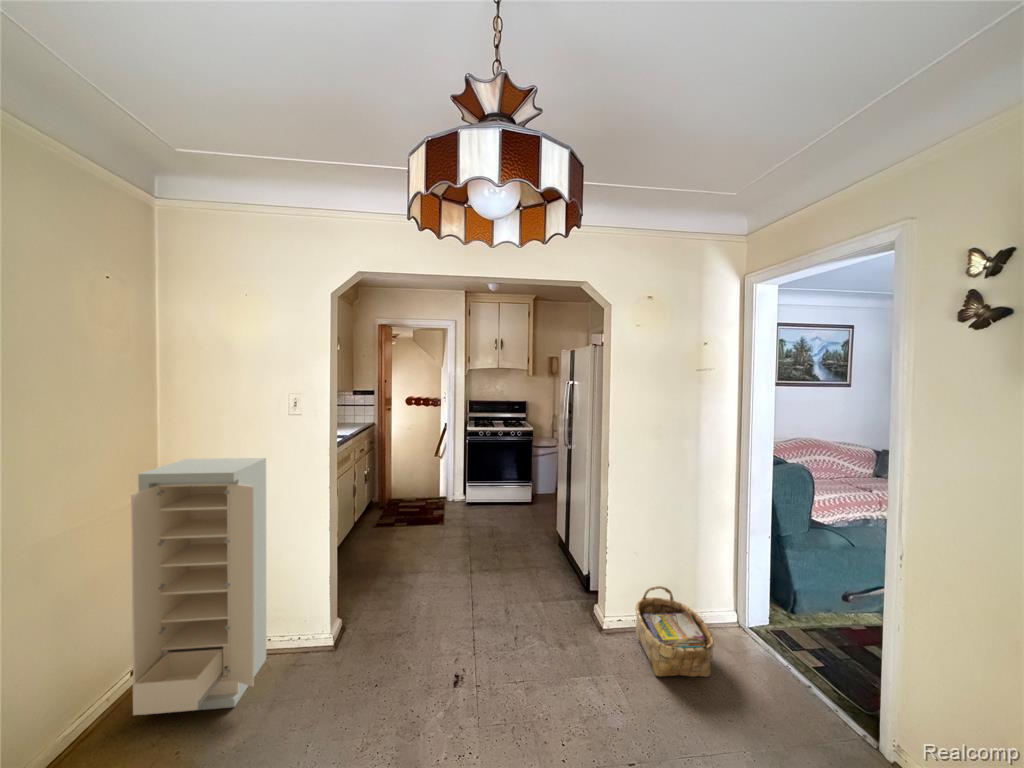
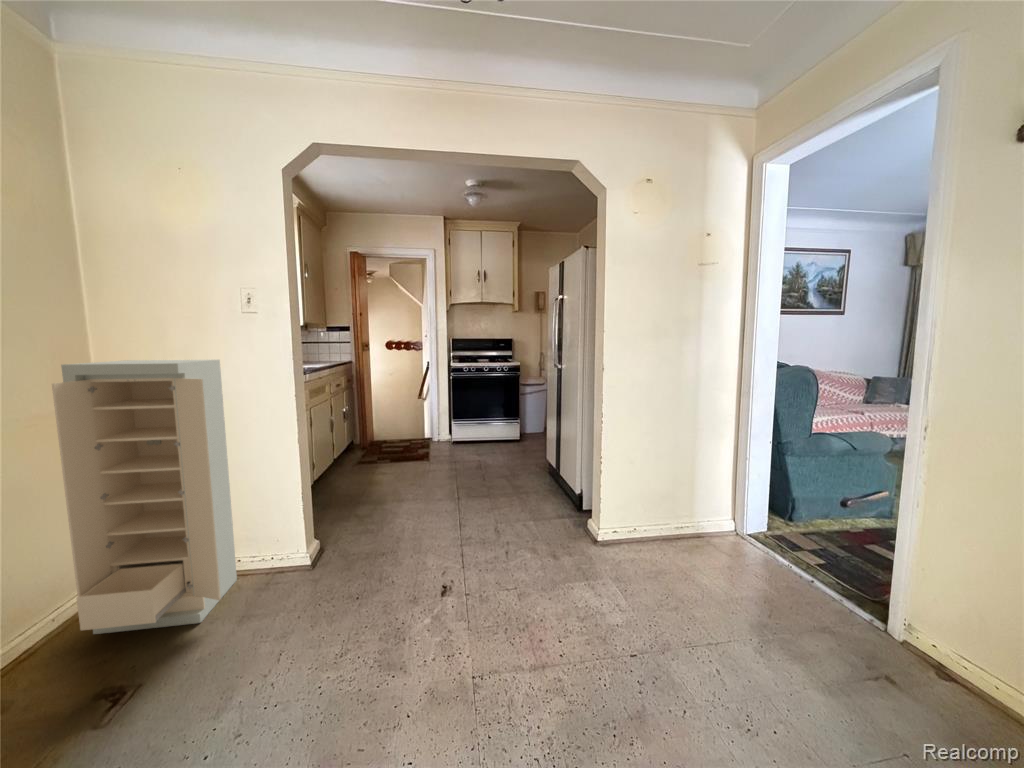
woven basket: present [635,586,714,677] -> none [633,494,716,578]

